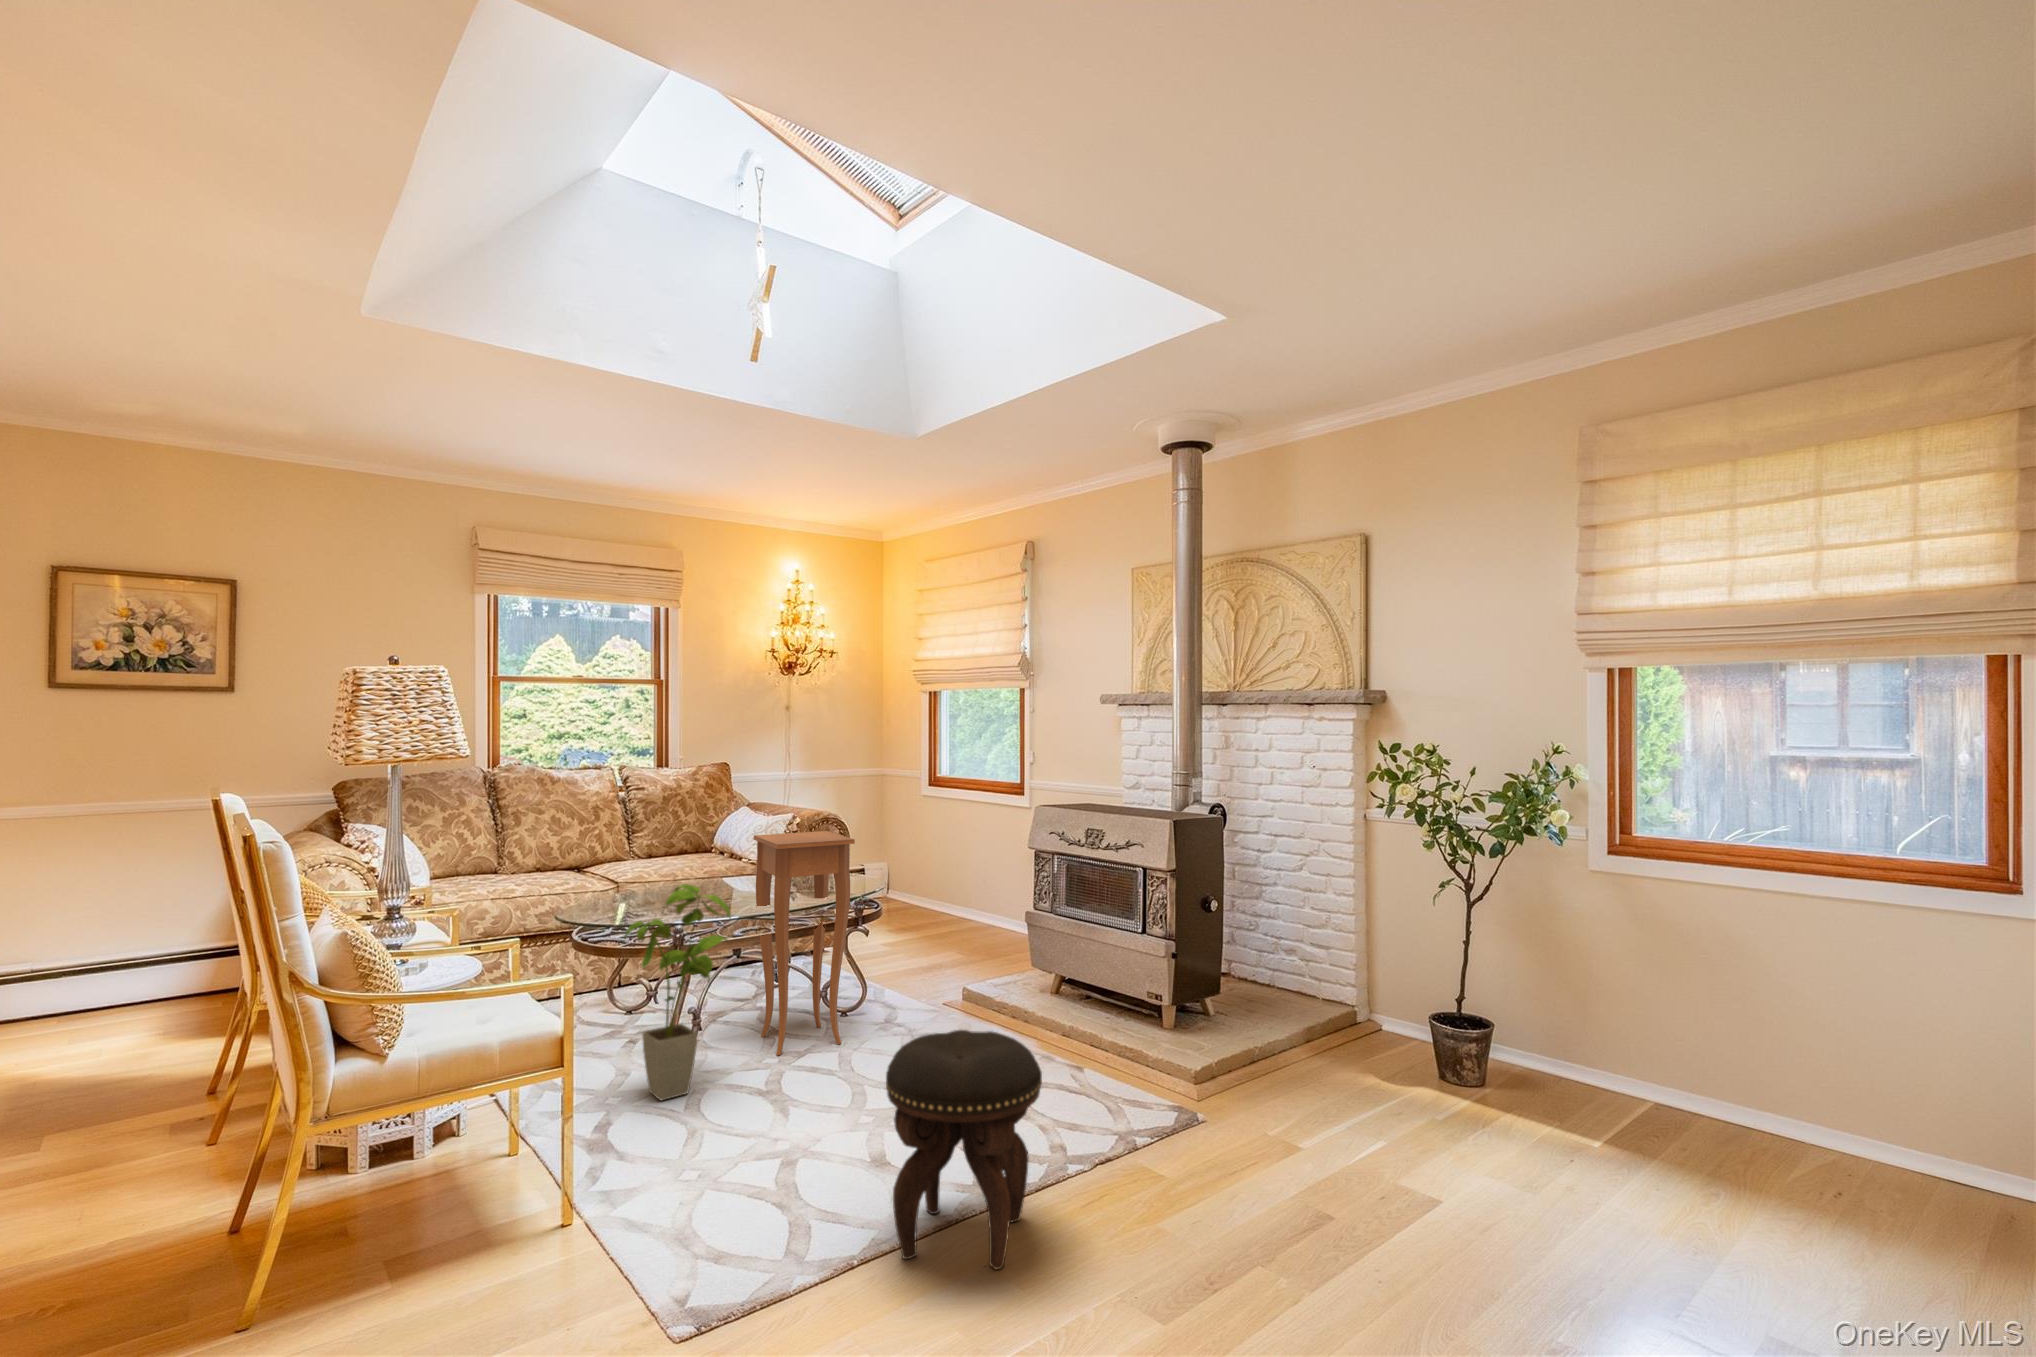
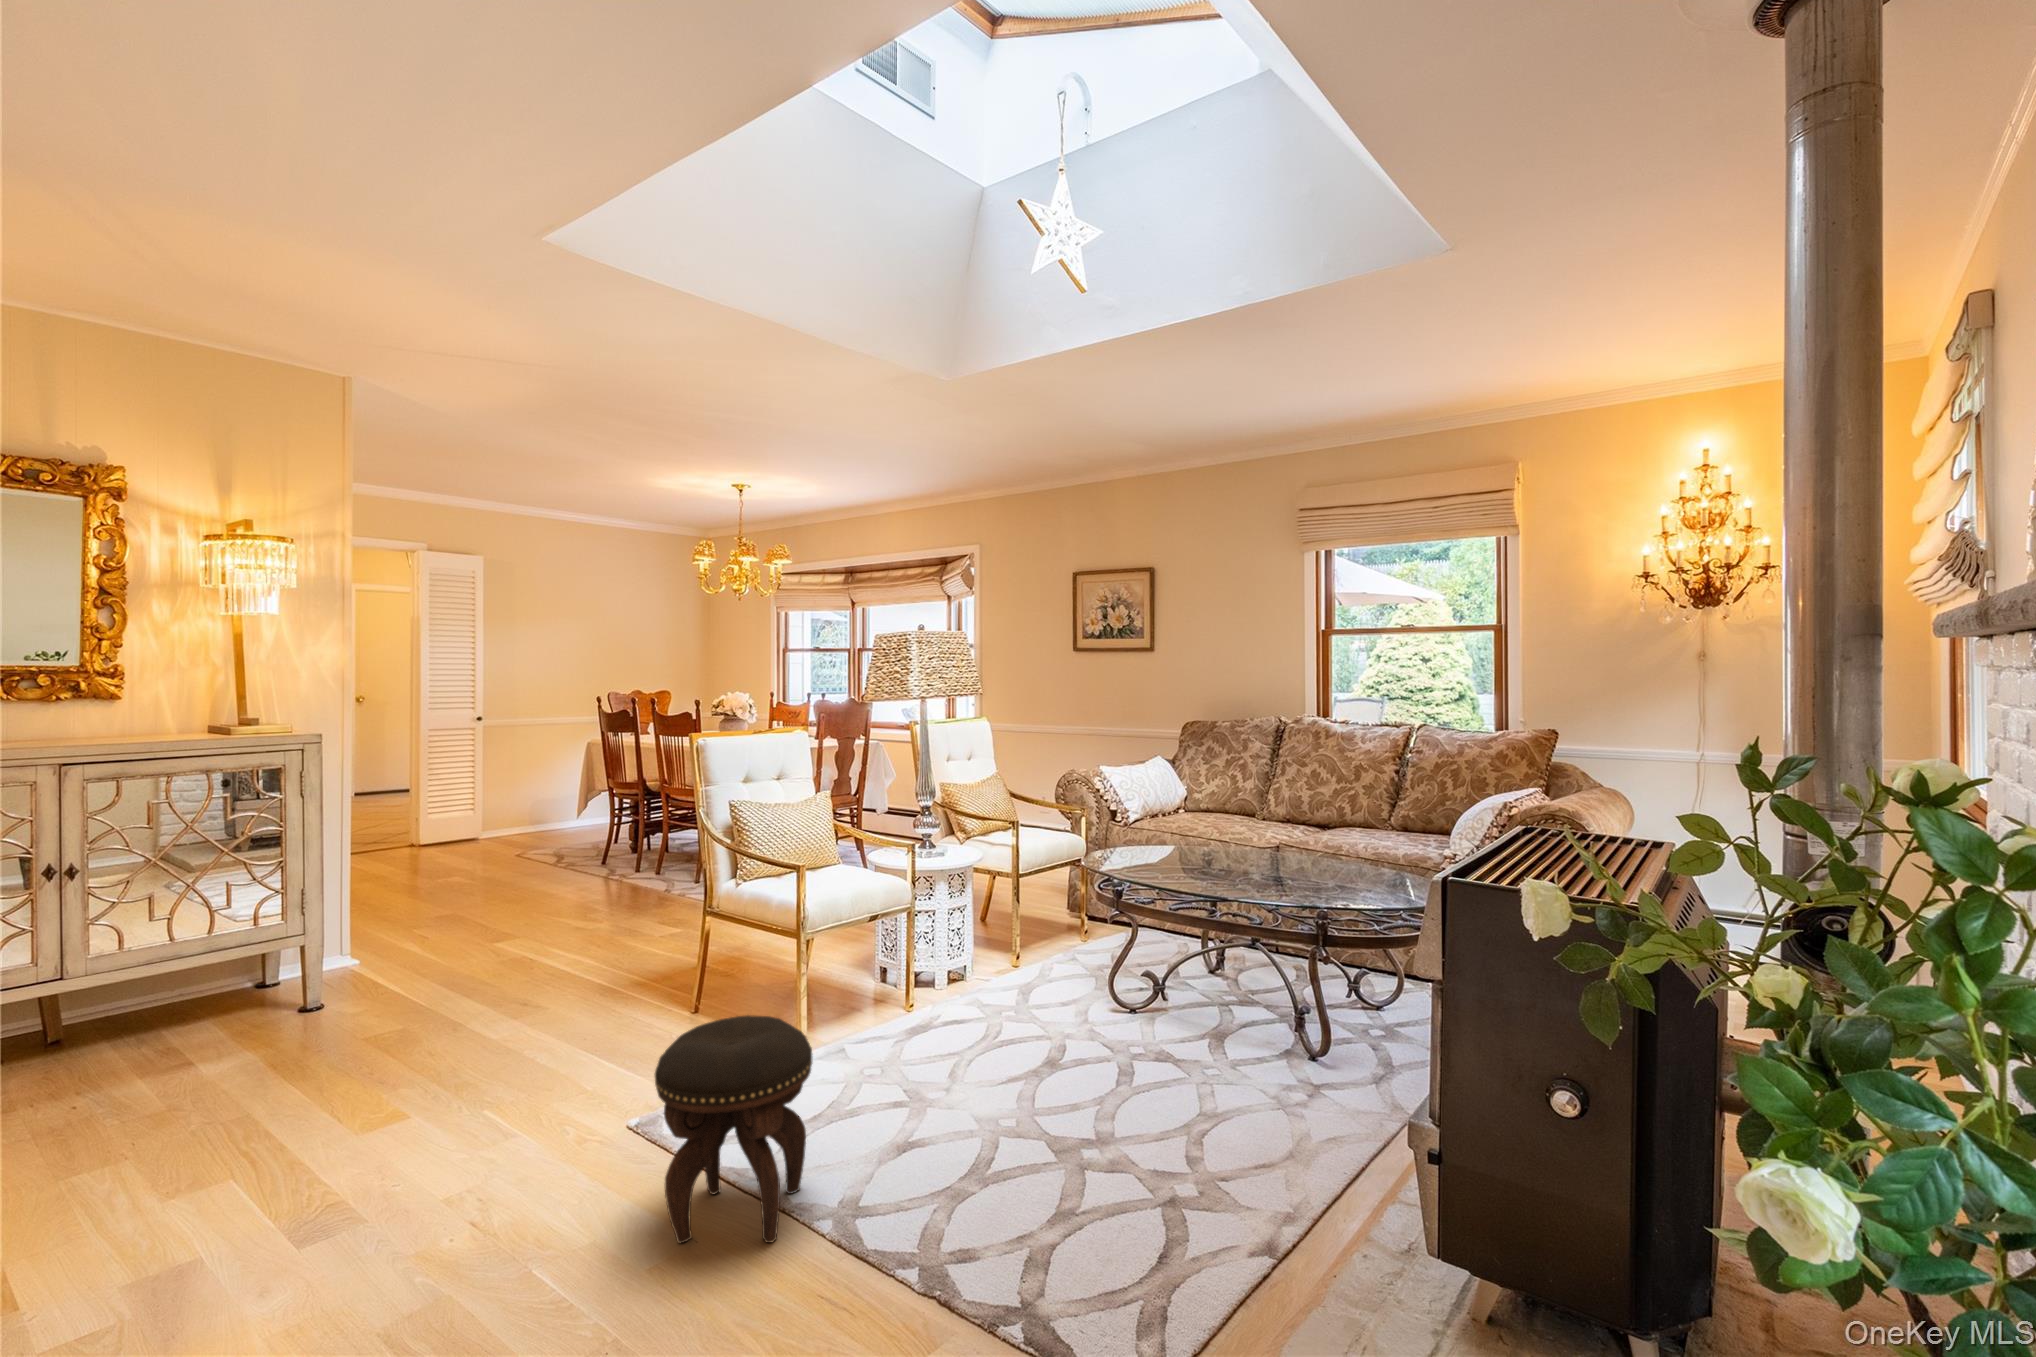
side table: present [754,831,855,1055] -> none [1113,815,1239,1071]
house plant: present [624,884,731,1100] -> none [977,844,1079,1034]

